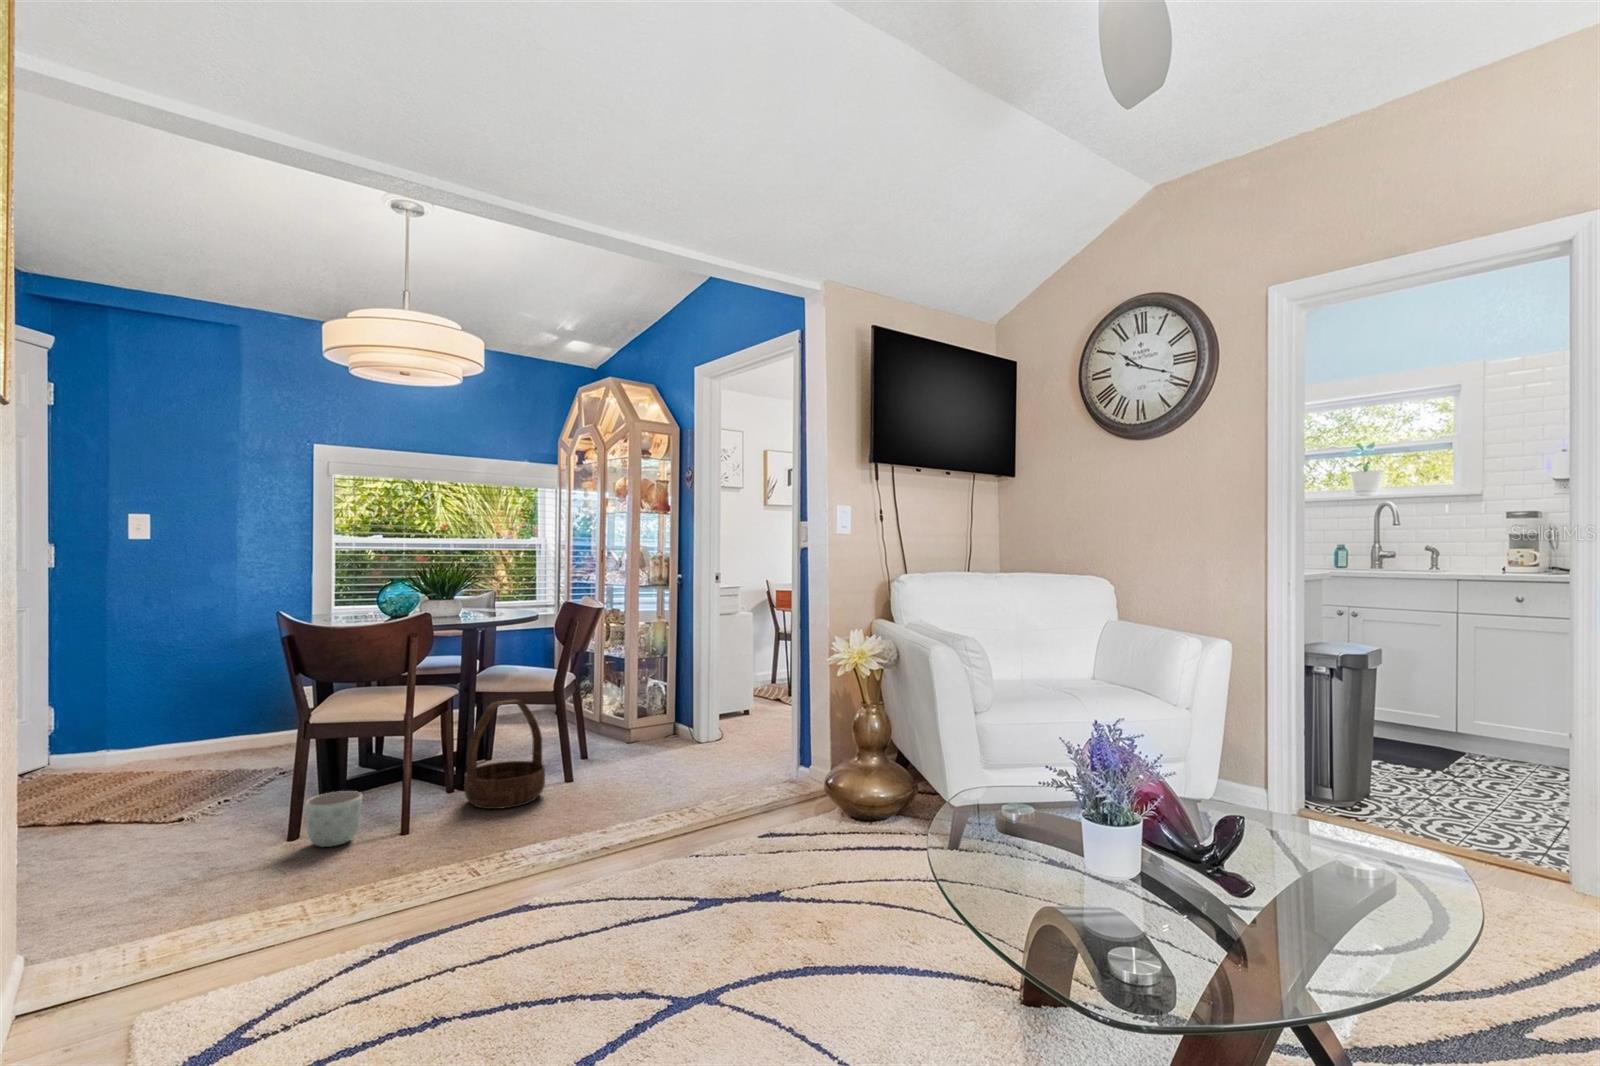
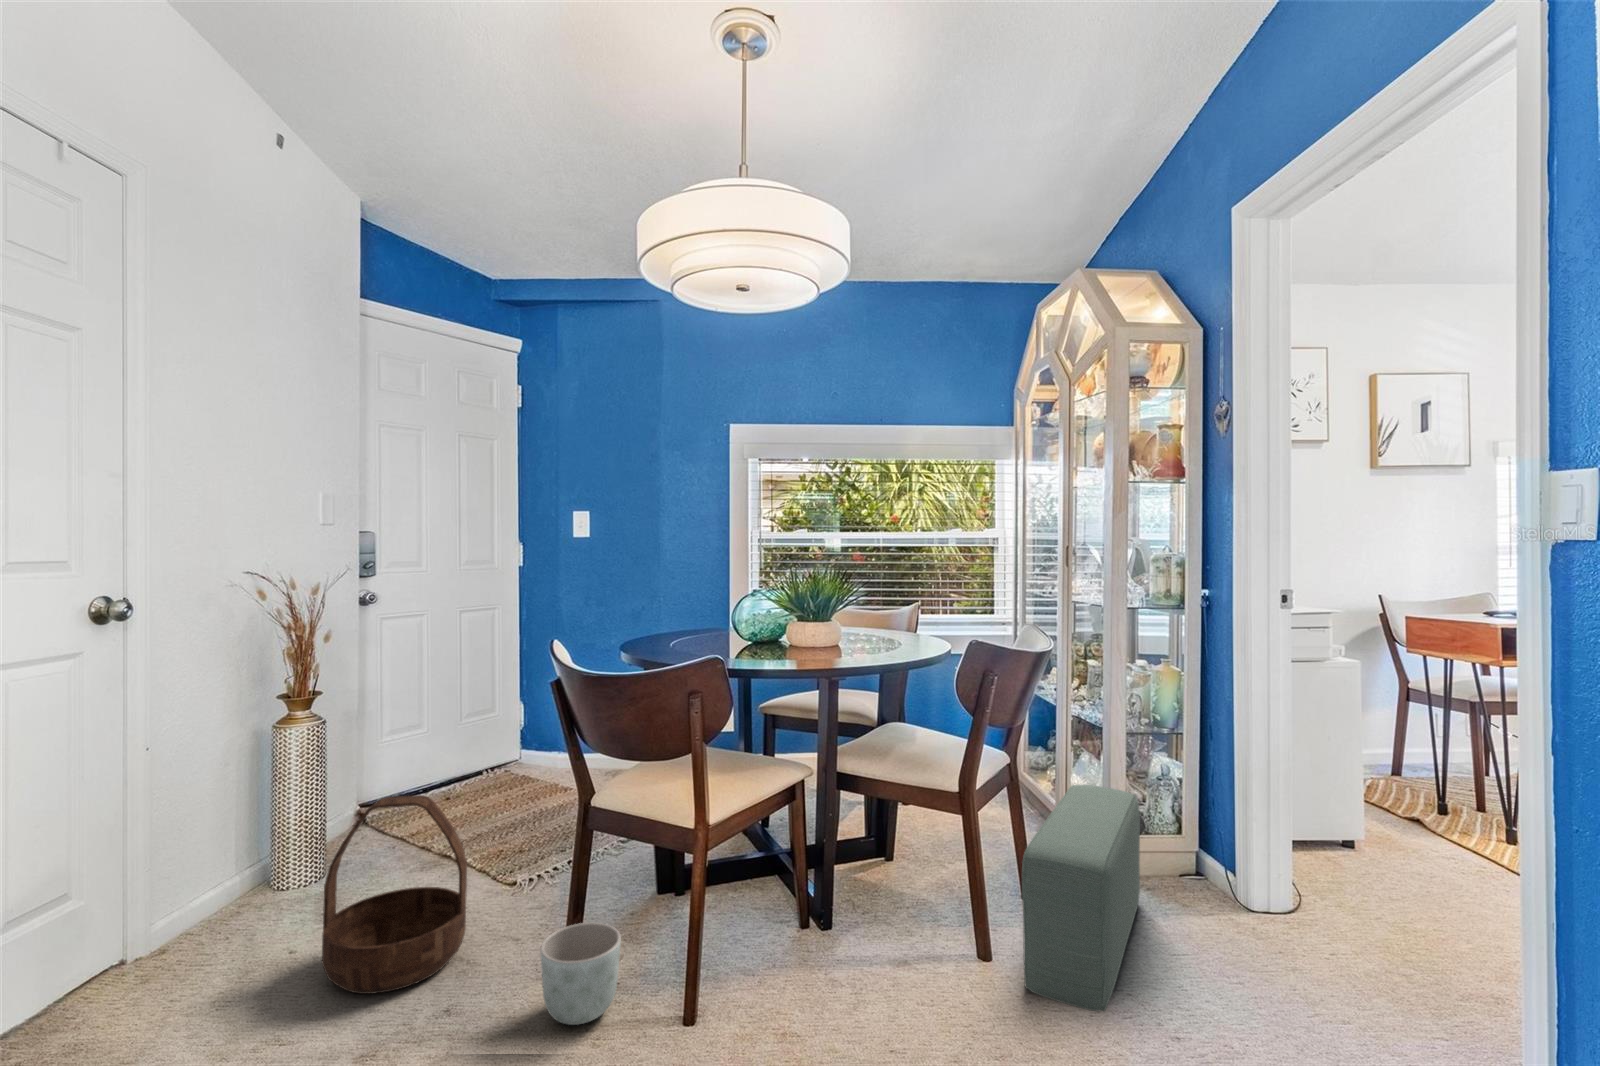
pouf: none [595,688,647,784] -> present [1022,785,1140,1011]
basket: present [464,699,545,809] -> present [322,795,467,994]

